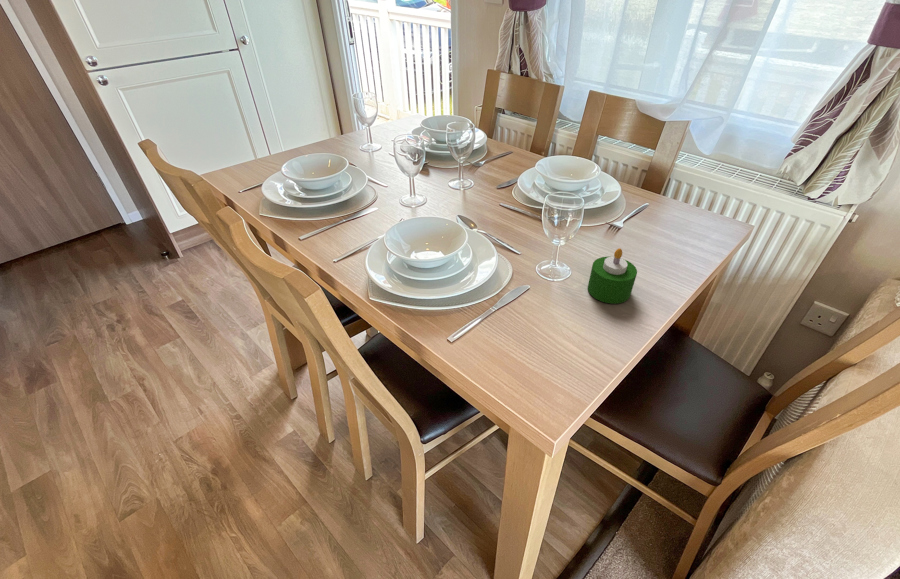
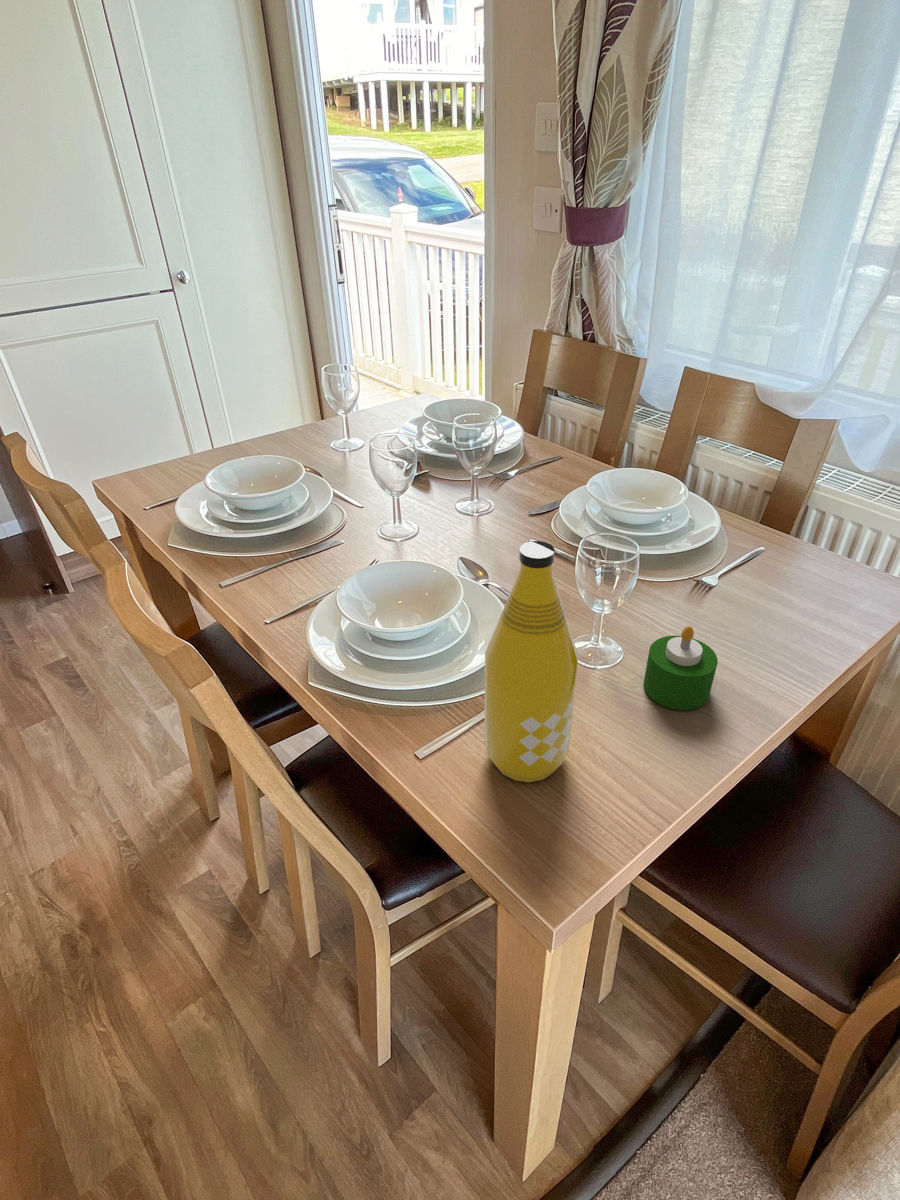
bottle: none [492,187,558,353] -> present [484,541,578,782]

